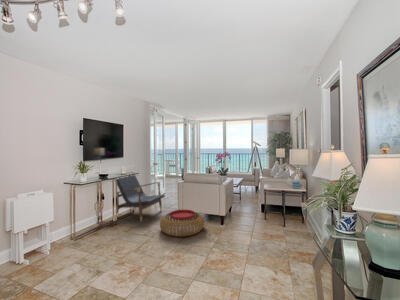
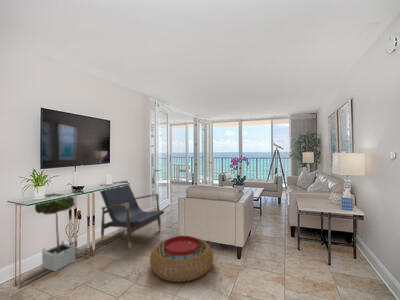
potted tree: none [74,179,103,235] -> present [35,194,76,271]

